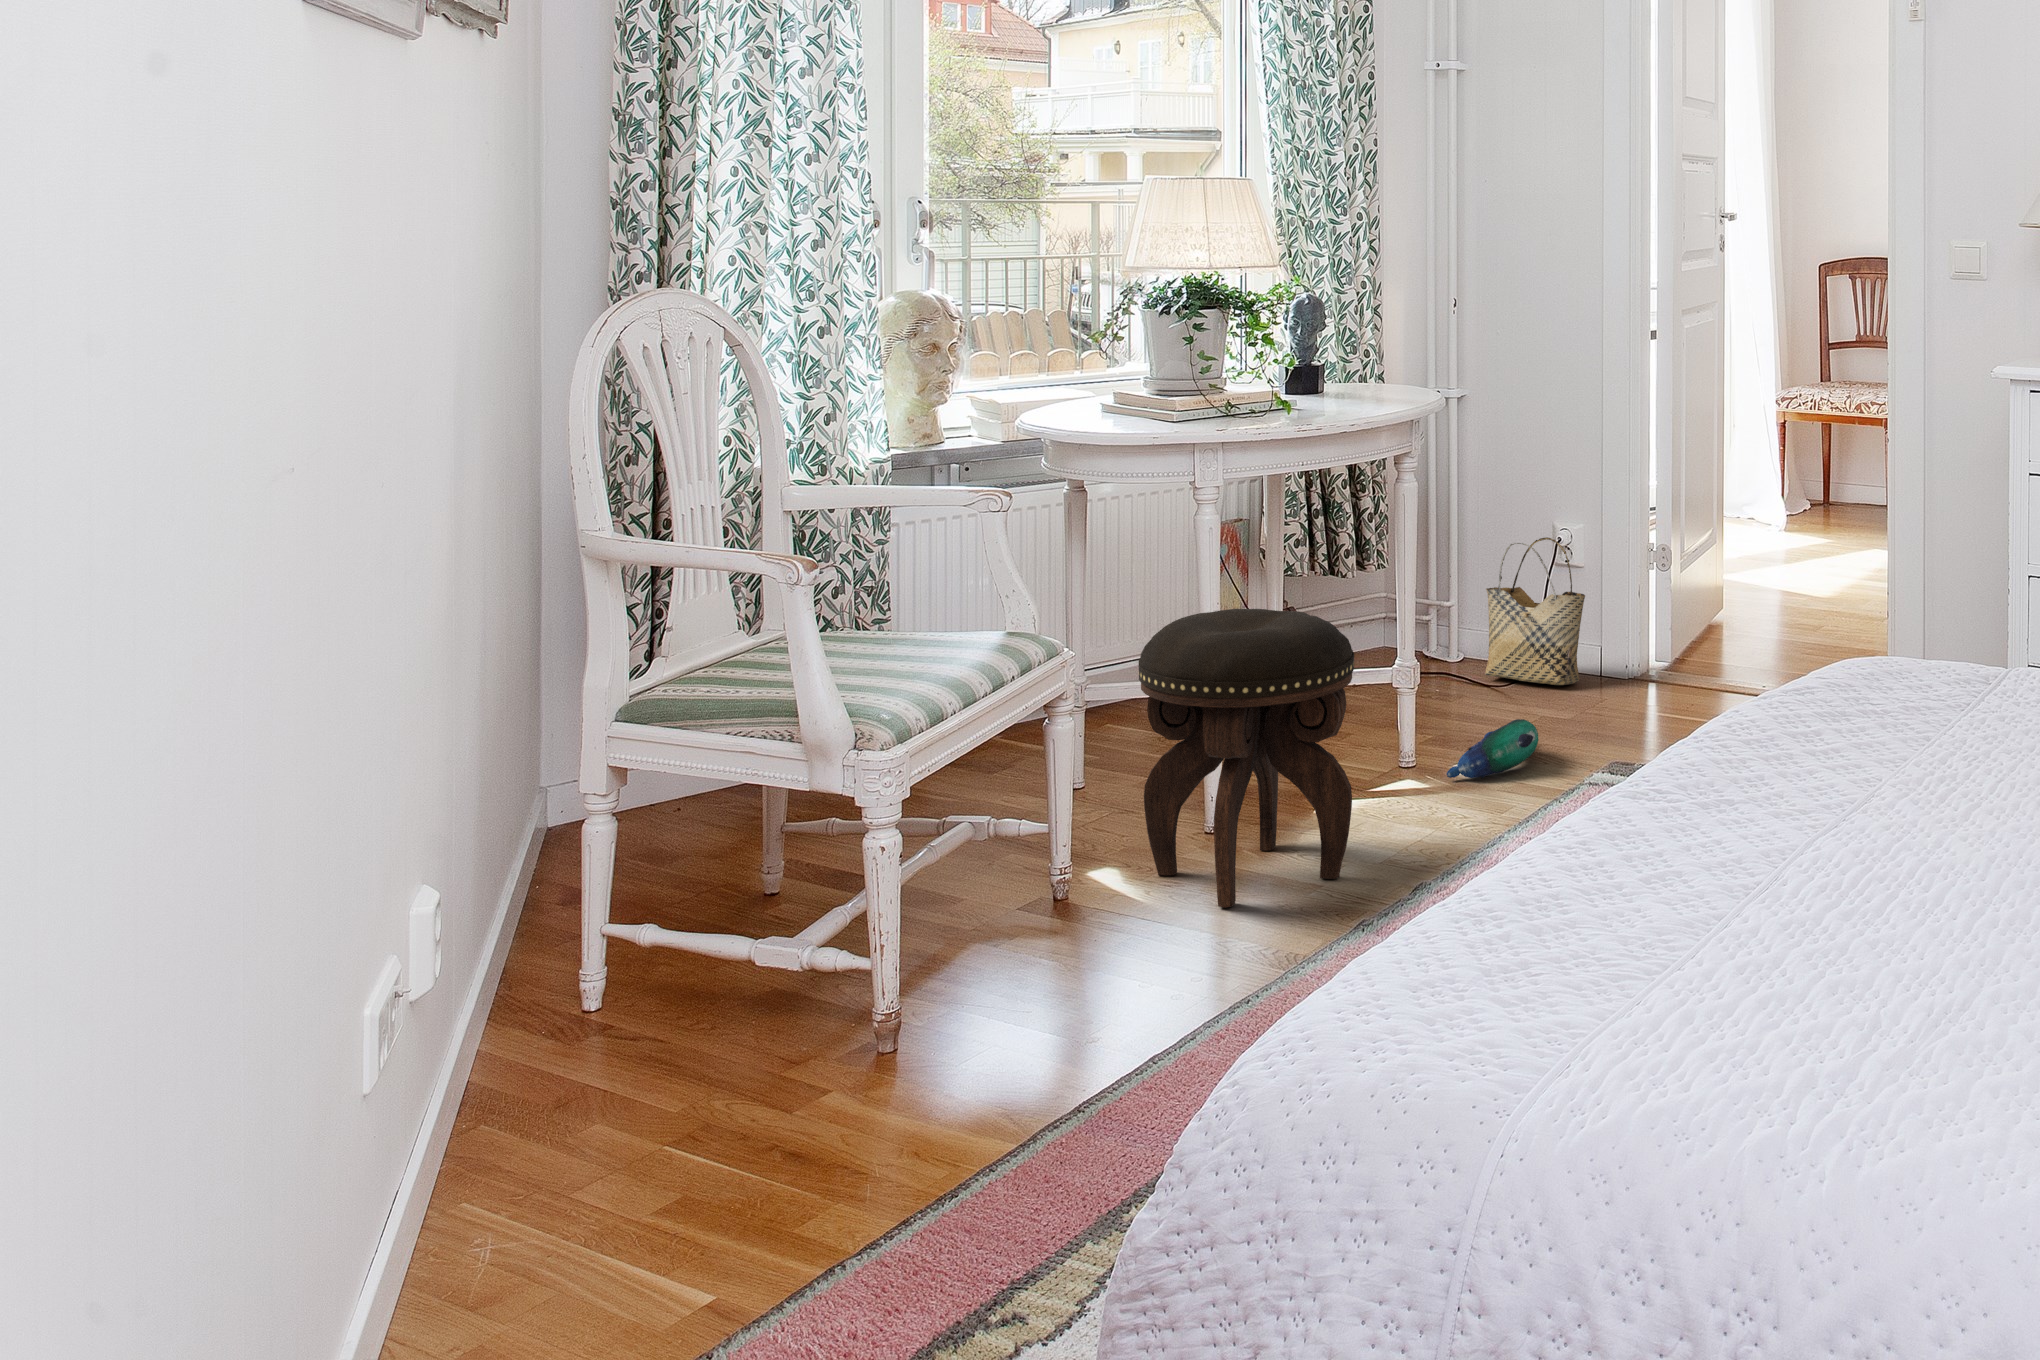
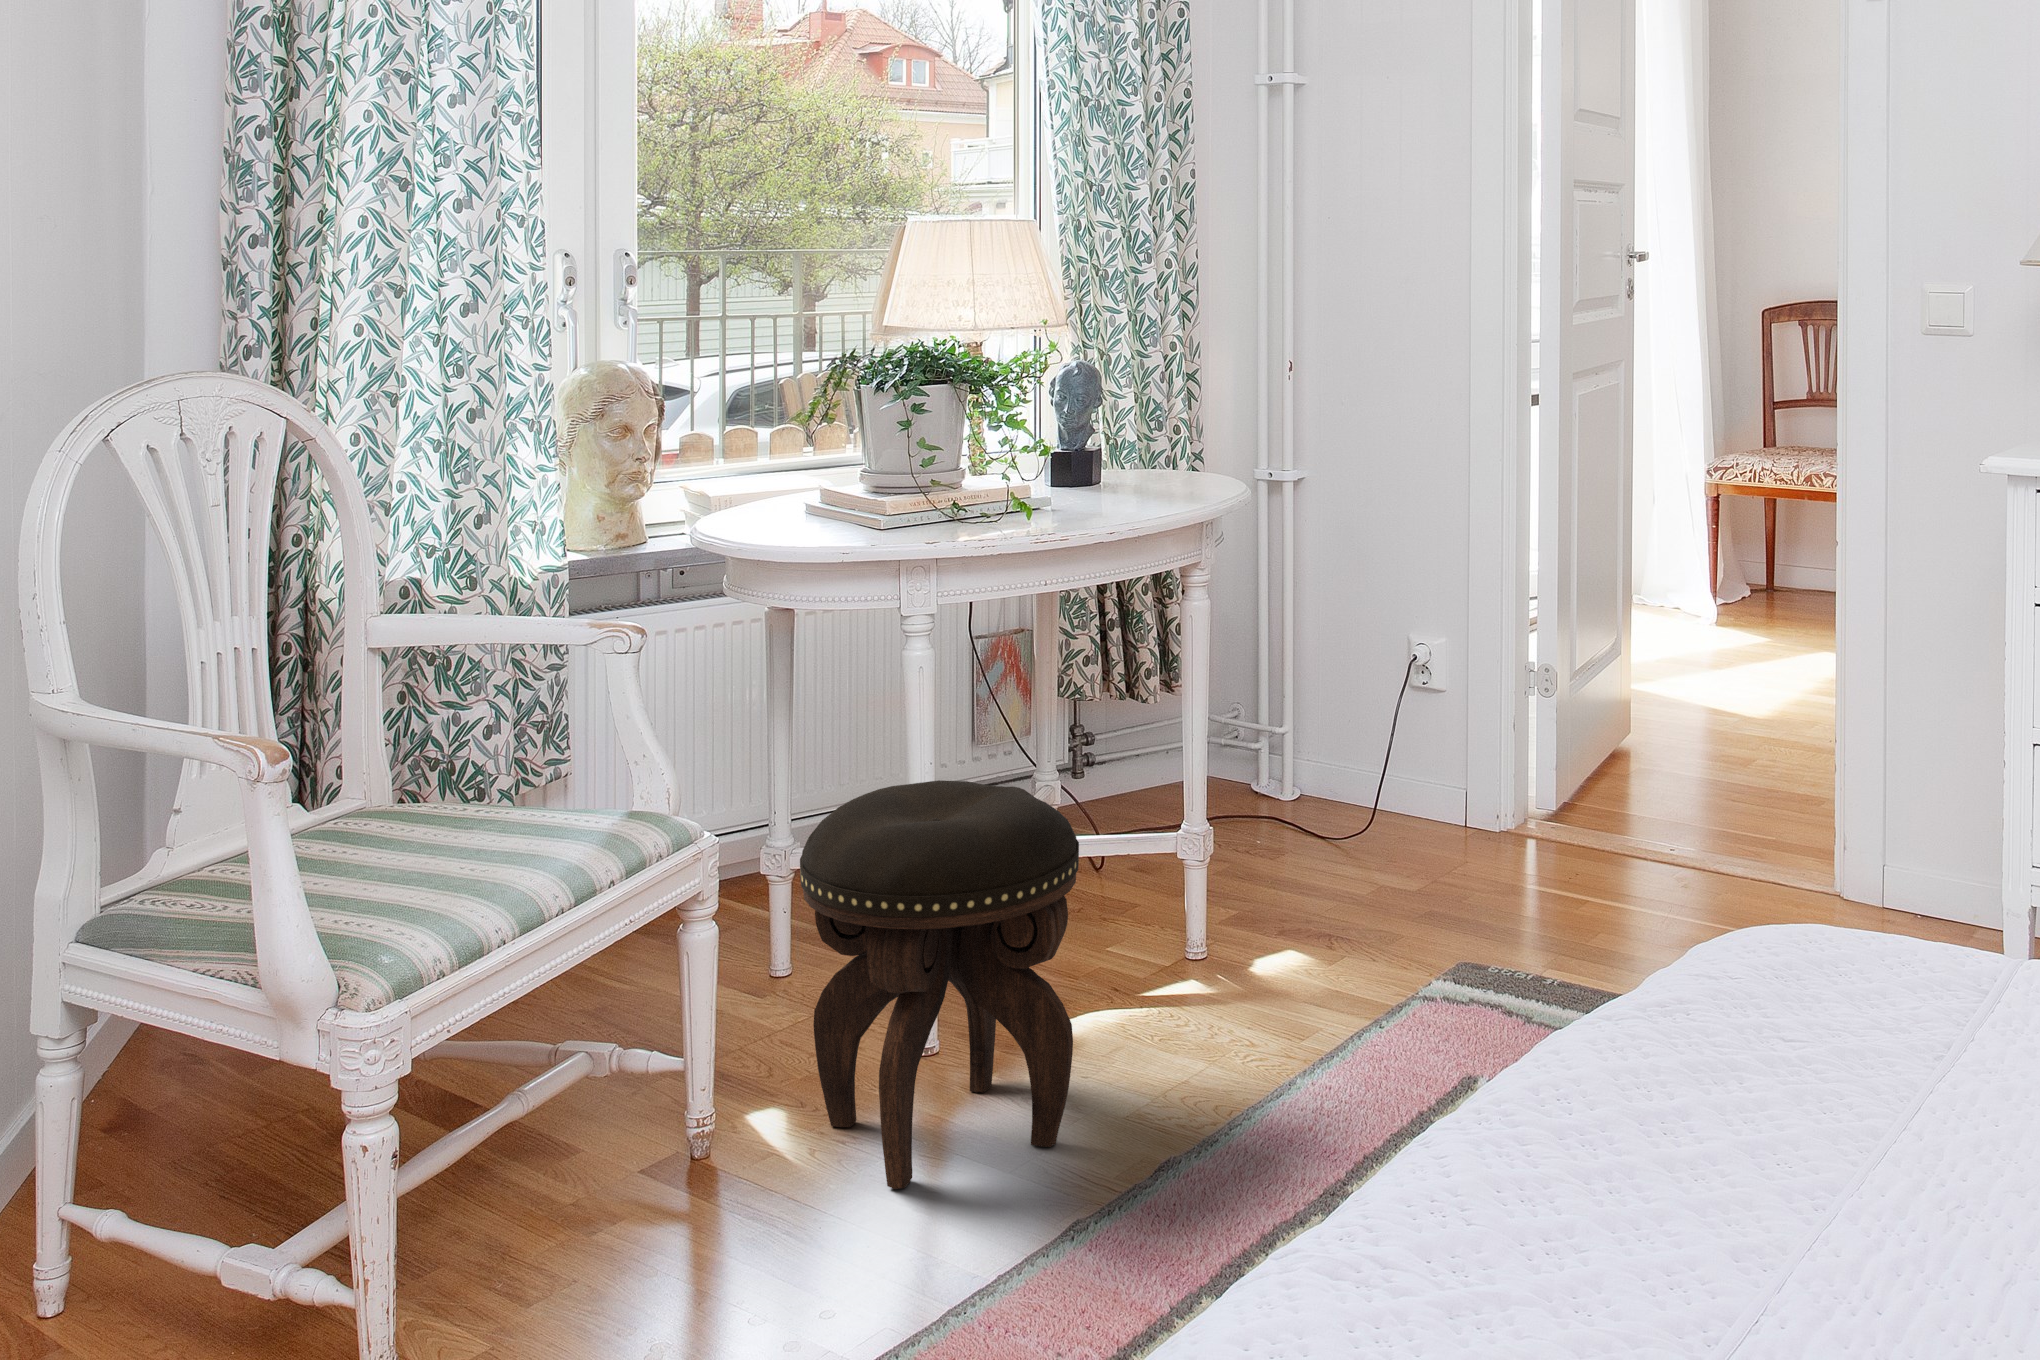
woven basket: present [1485,537,1585,685] -> none [1318,657,1440,843]
plush toy: present [1446,719,1538,778] -> none [1233,907,1356,987]

